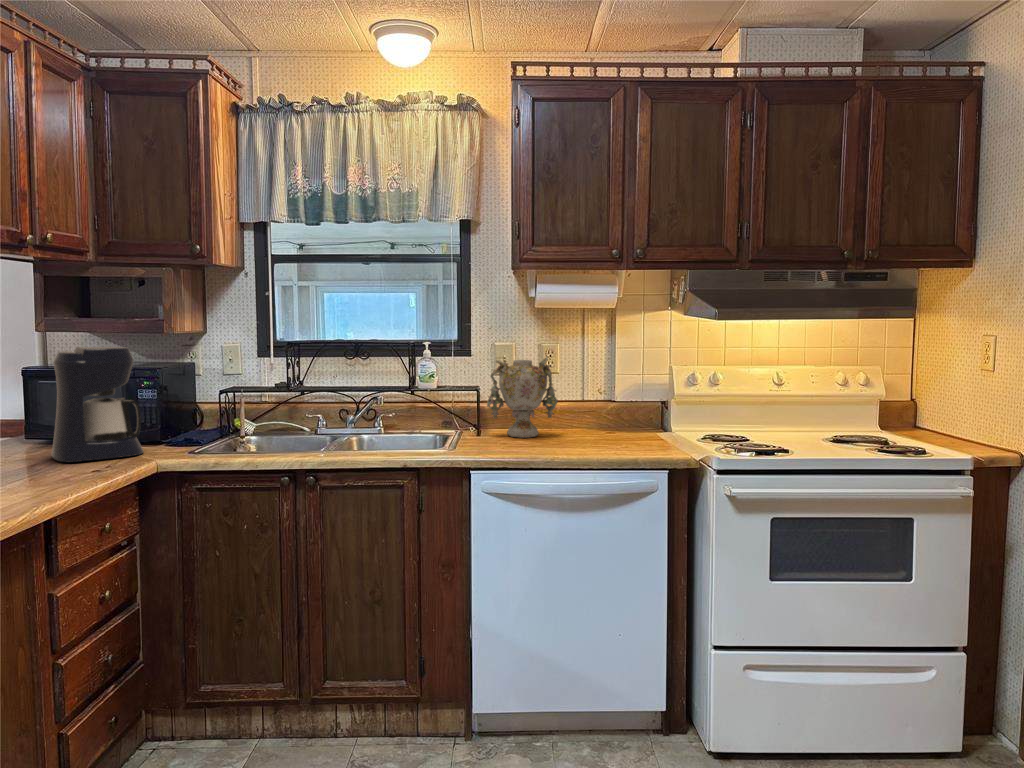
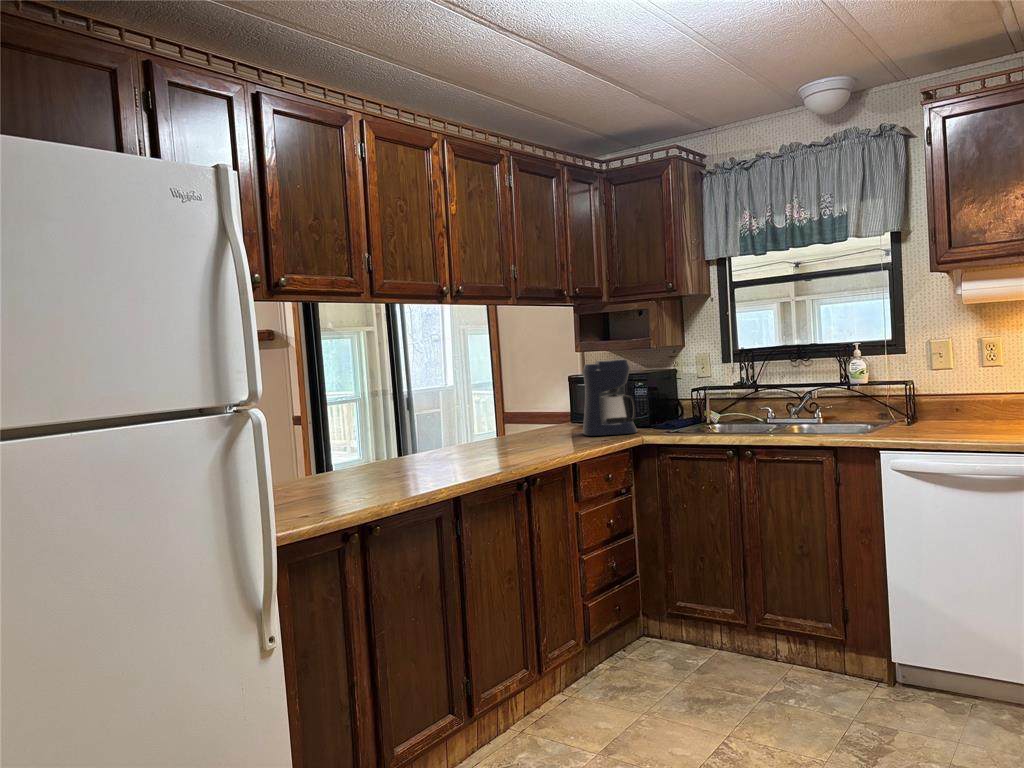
vase: present [487,356,558,438] -> none [916,350,993,426]

